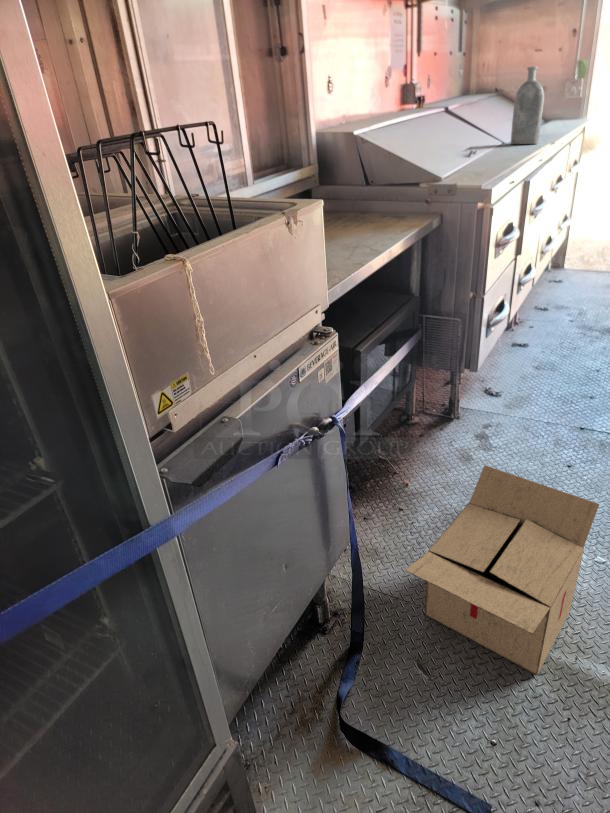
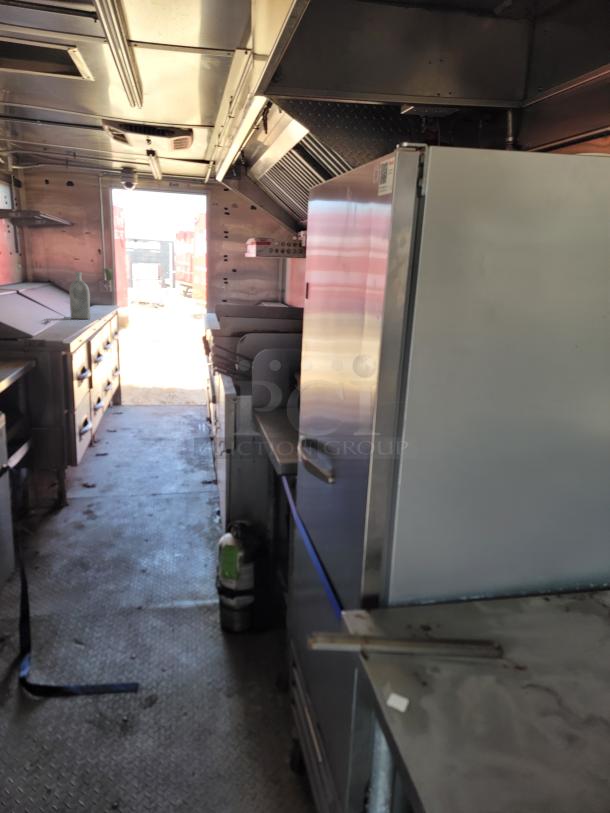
cardboard box: present [405,465,599,675] -> none [62,506,167,612]

